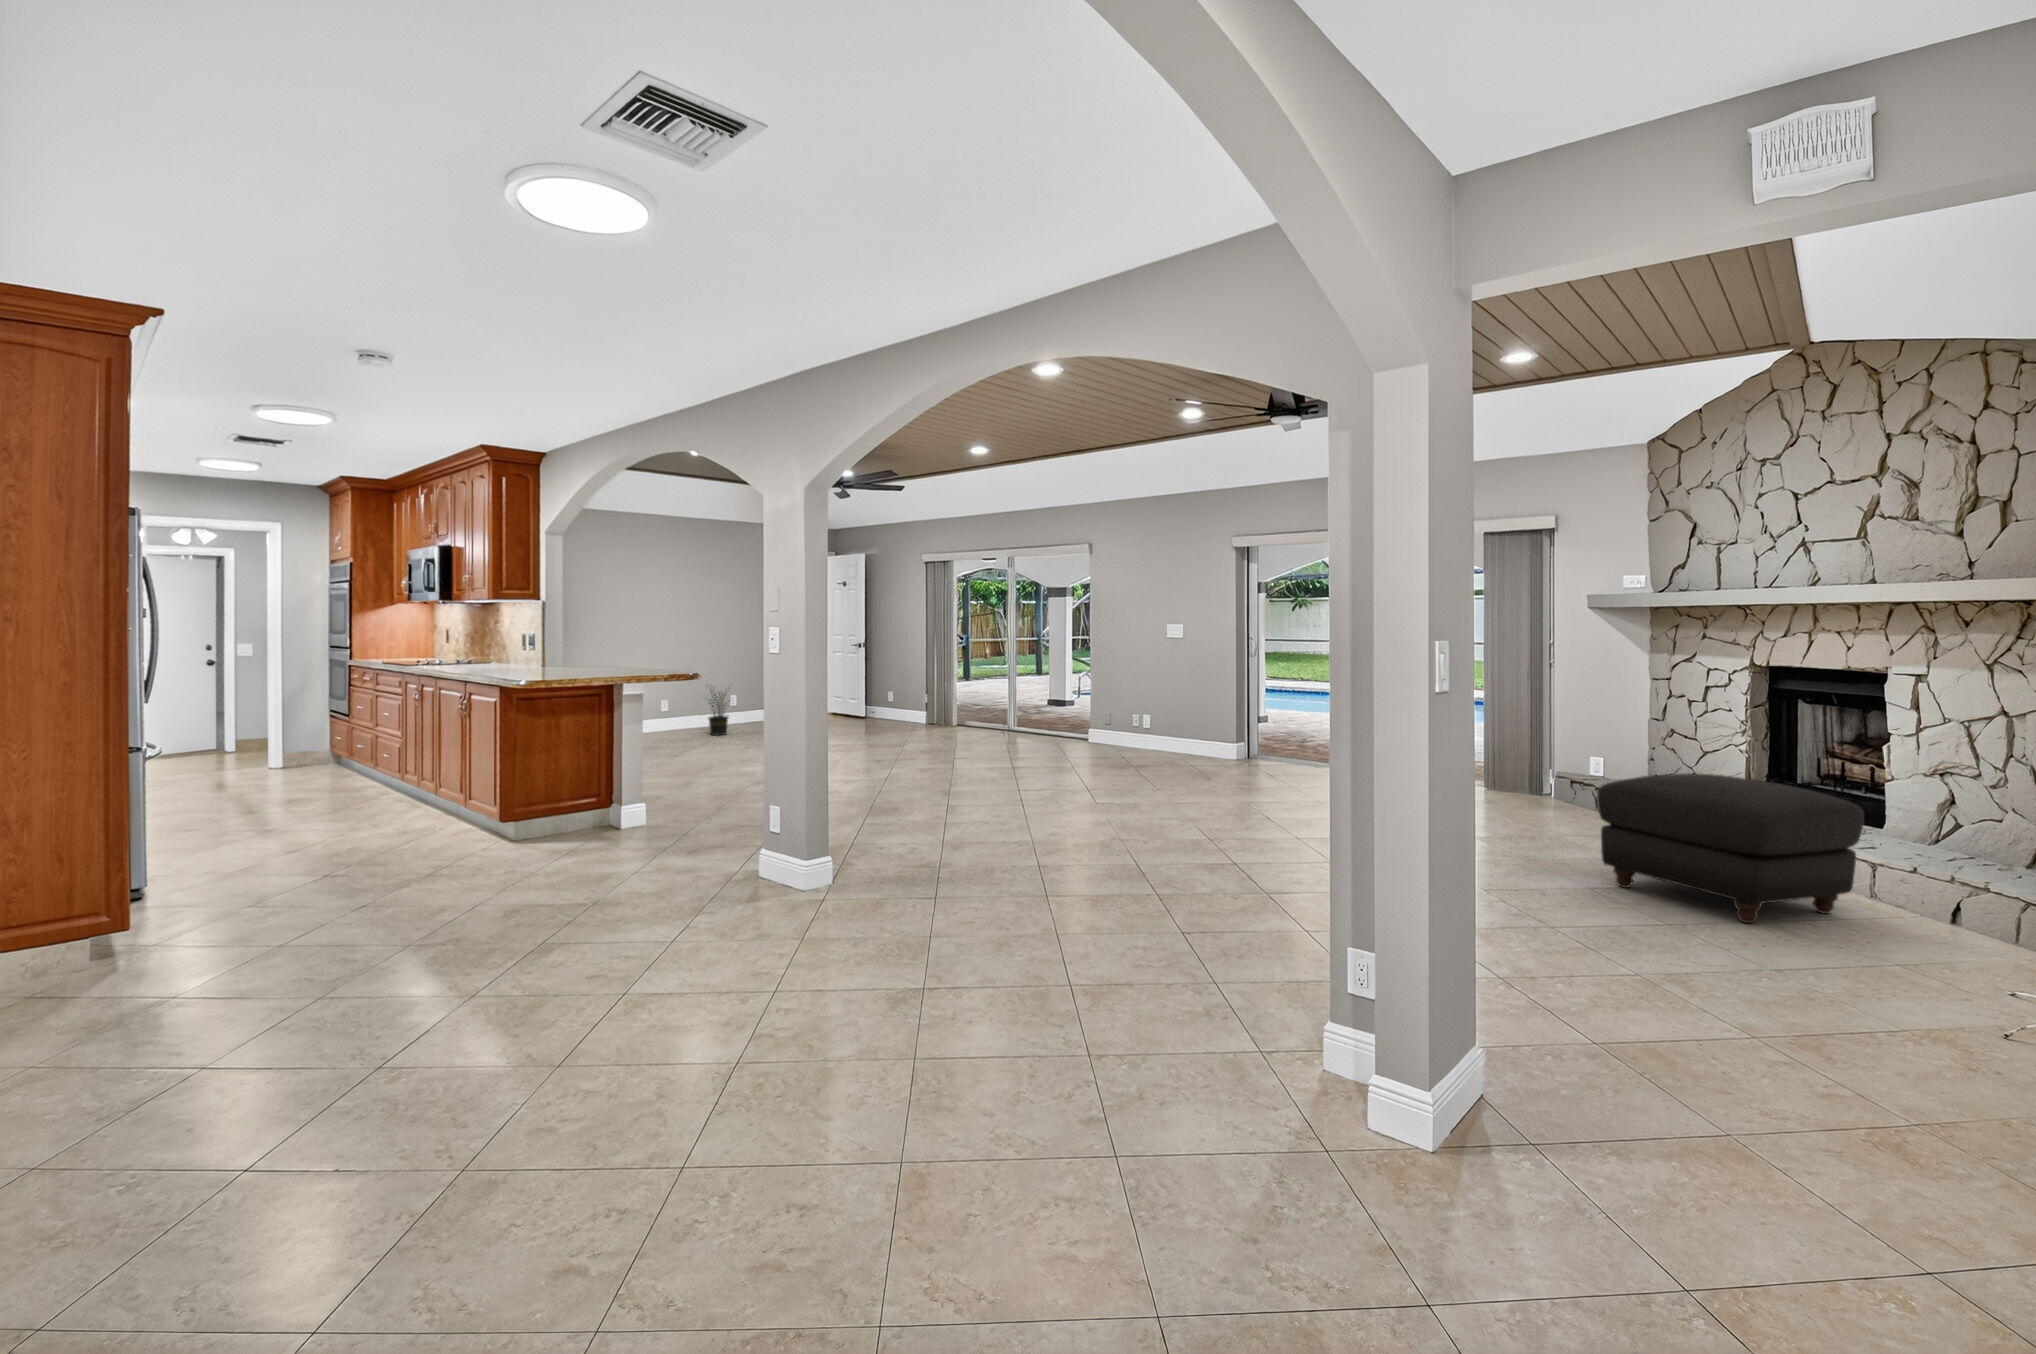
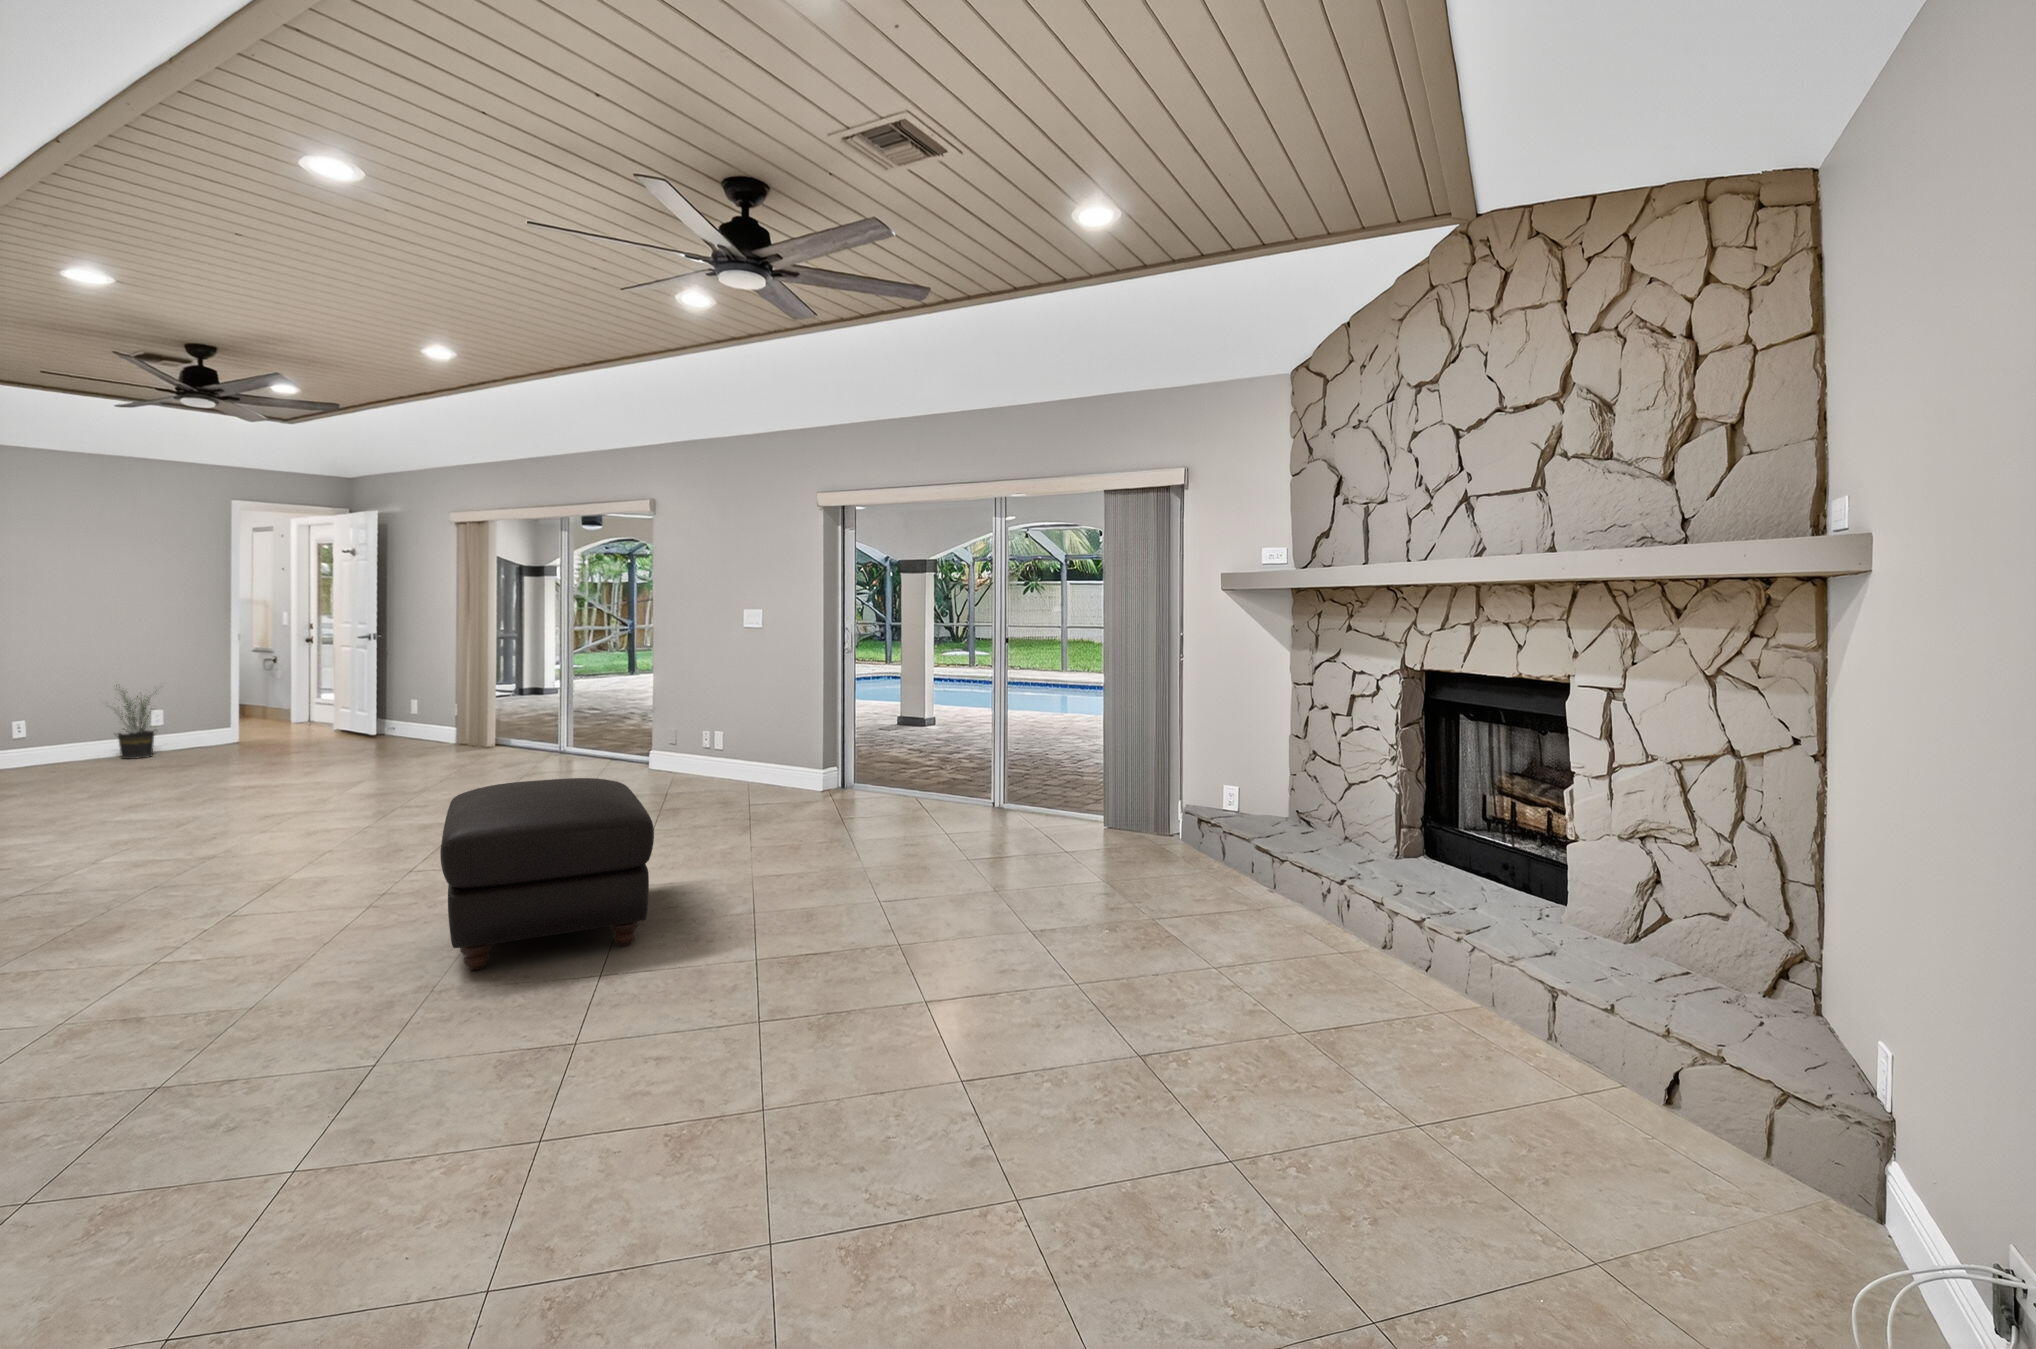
ottoman: present [1597,773,1864,923] -> present [440,778,654,970]

